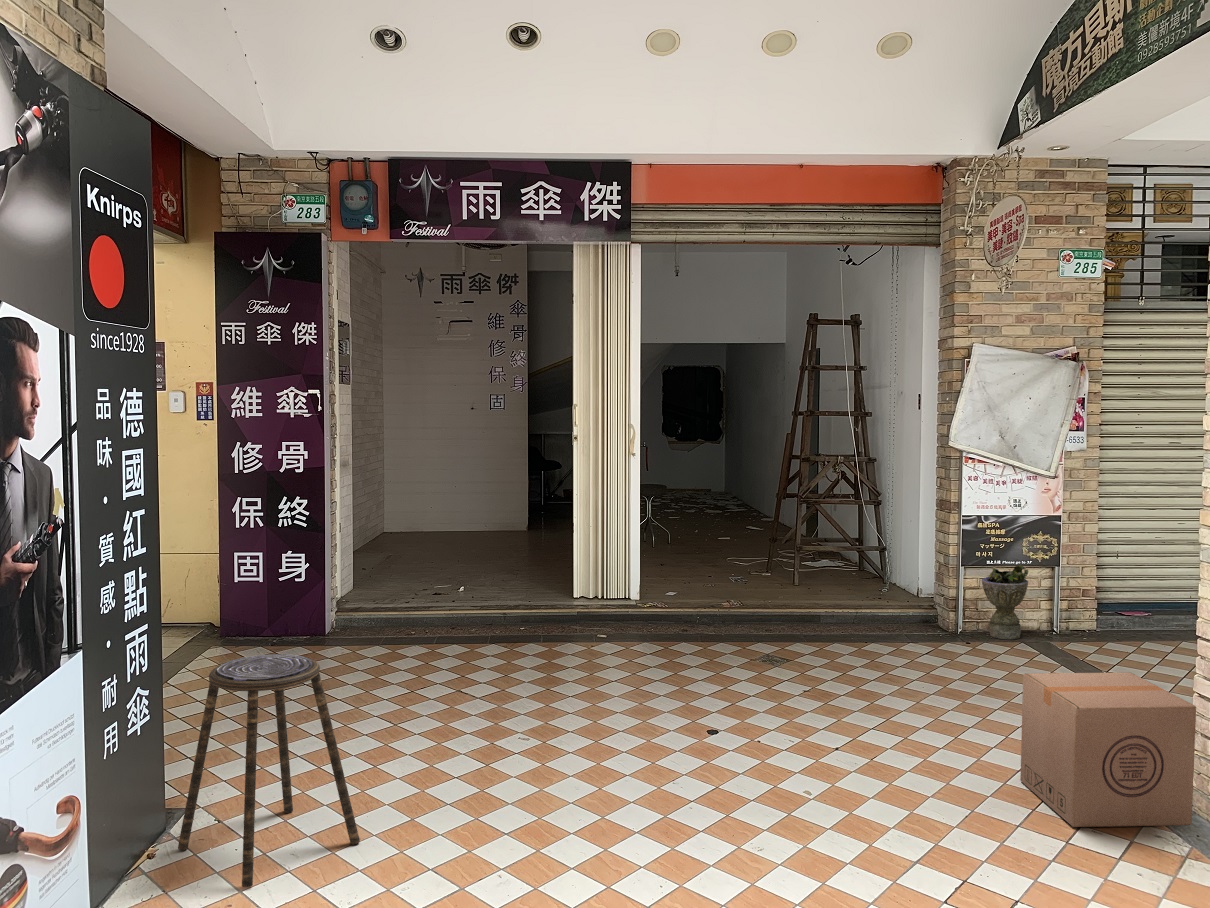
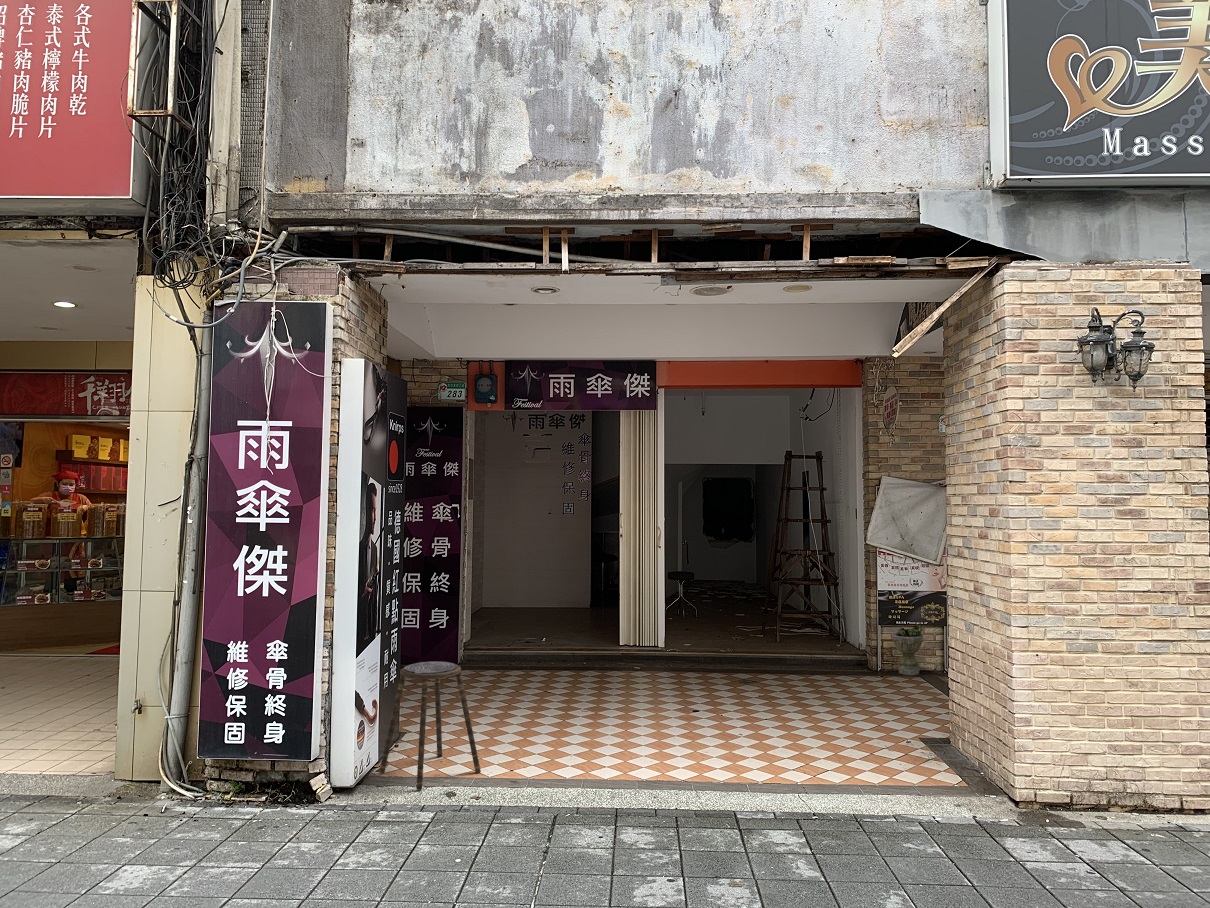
cardboard box: present [1020,672,1196,827] -> none [881,686,977,778]

